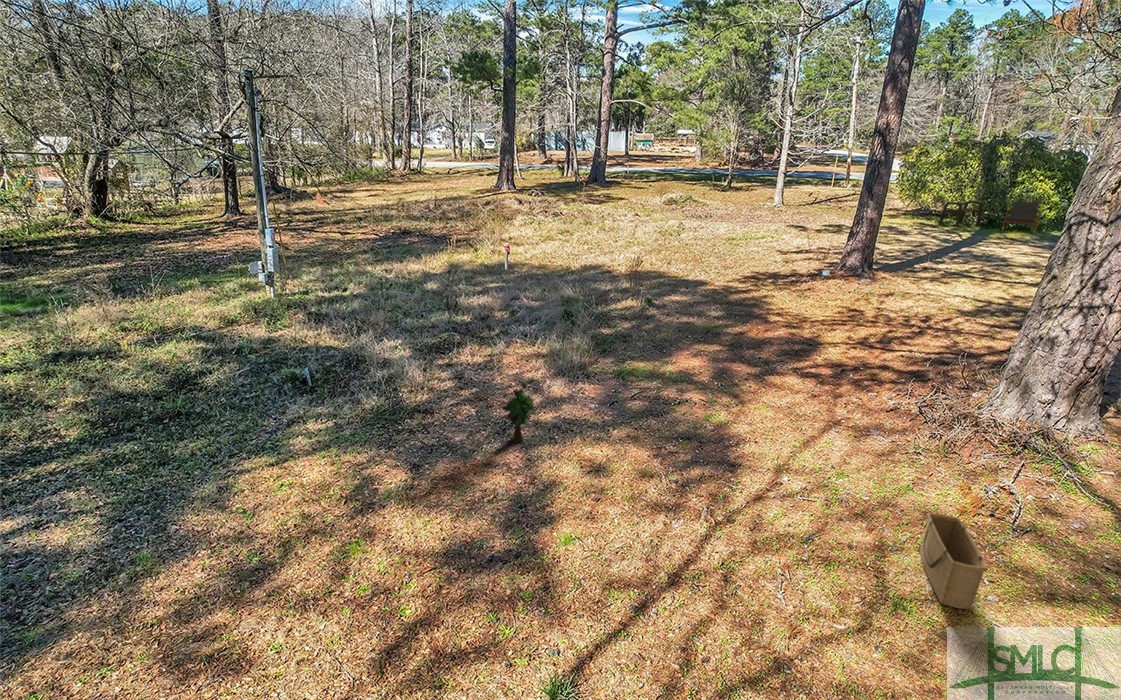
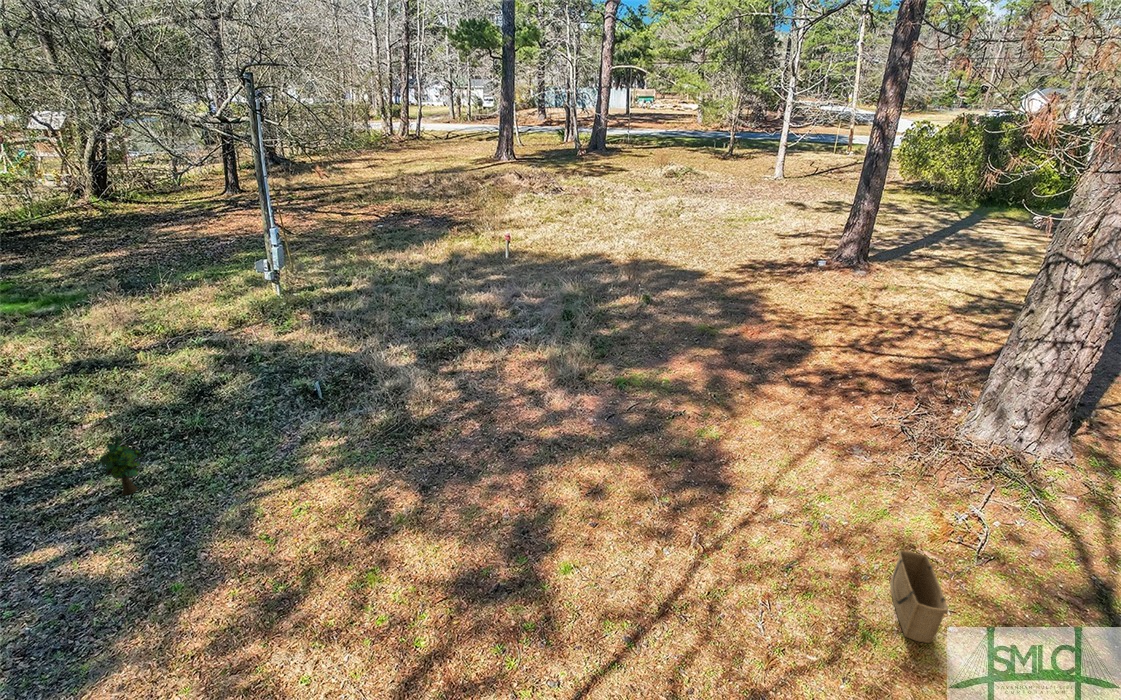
bench: present [939,201,983,227] -> none [937,178,982,205]
lounge chair: present [1002,202,1042,232] -> none [999,176,1040,212]
decorative plant: present [502,384,536,442] -> present [98,436,143,495]

